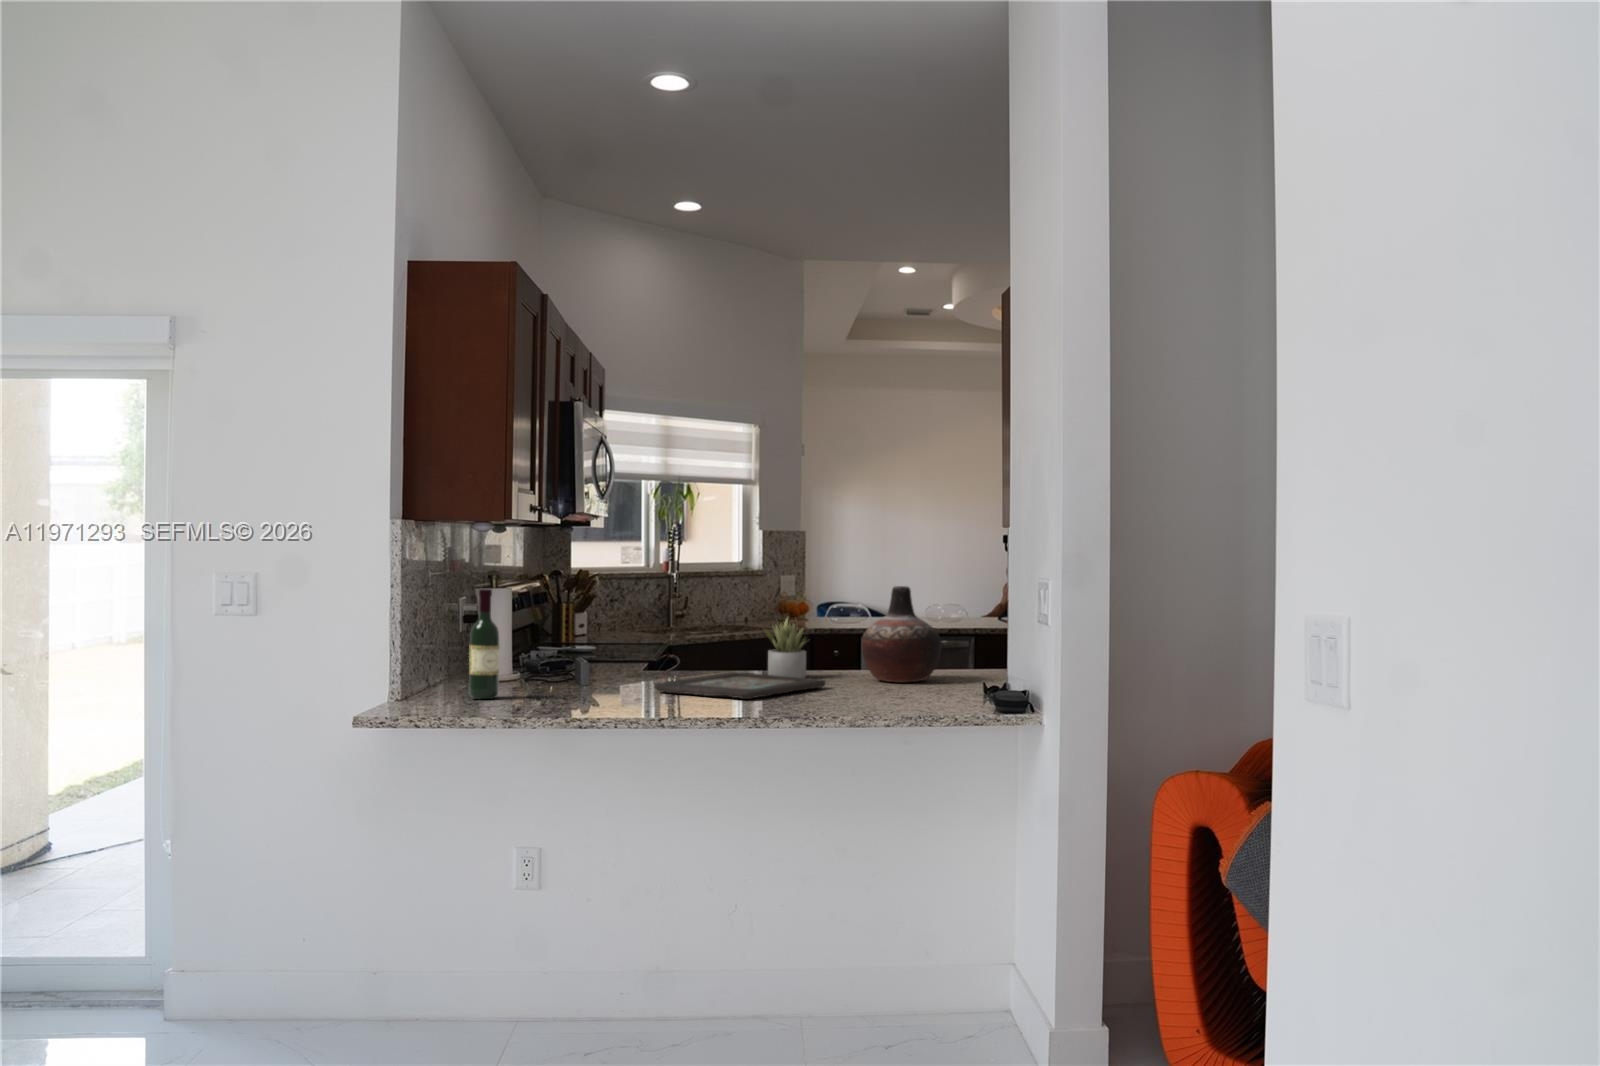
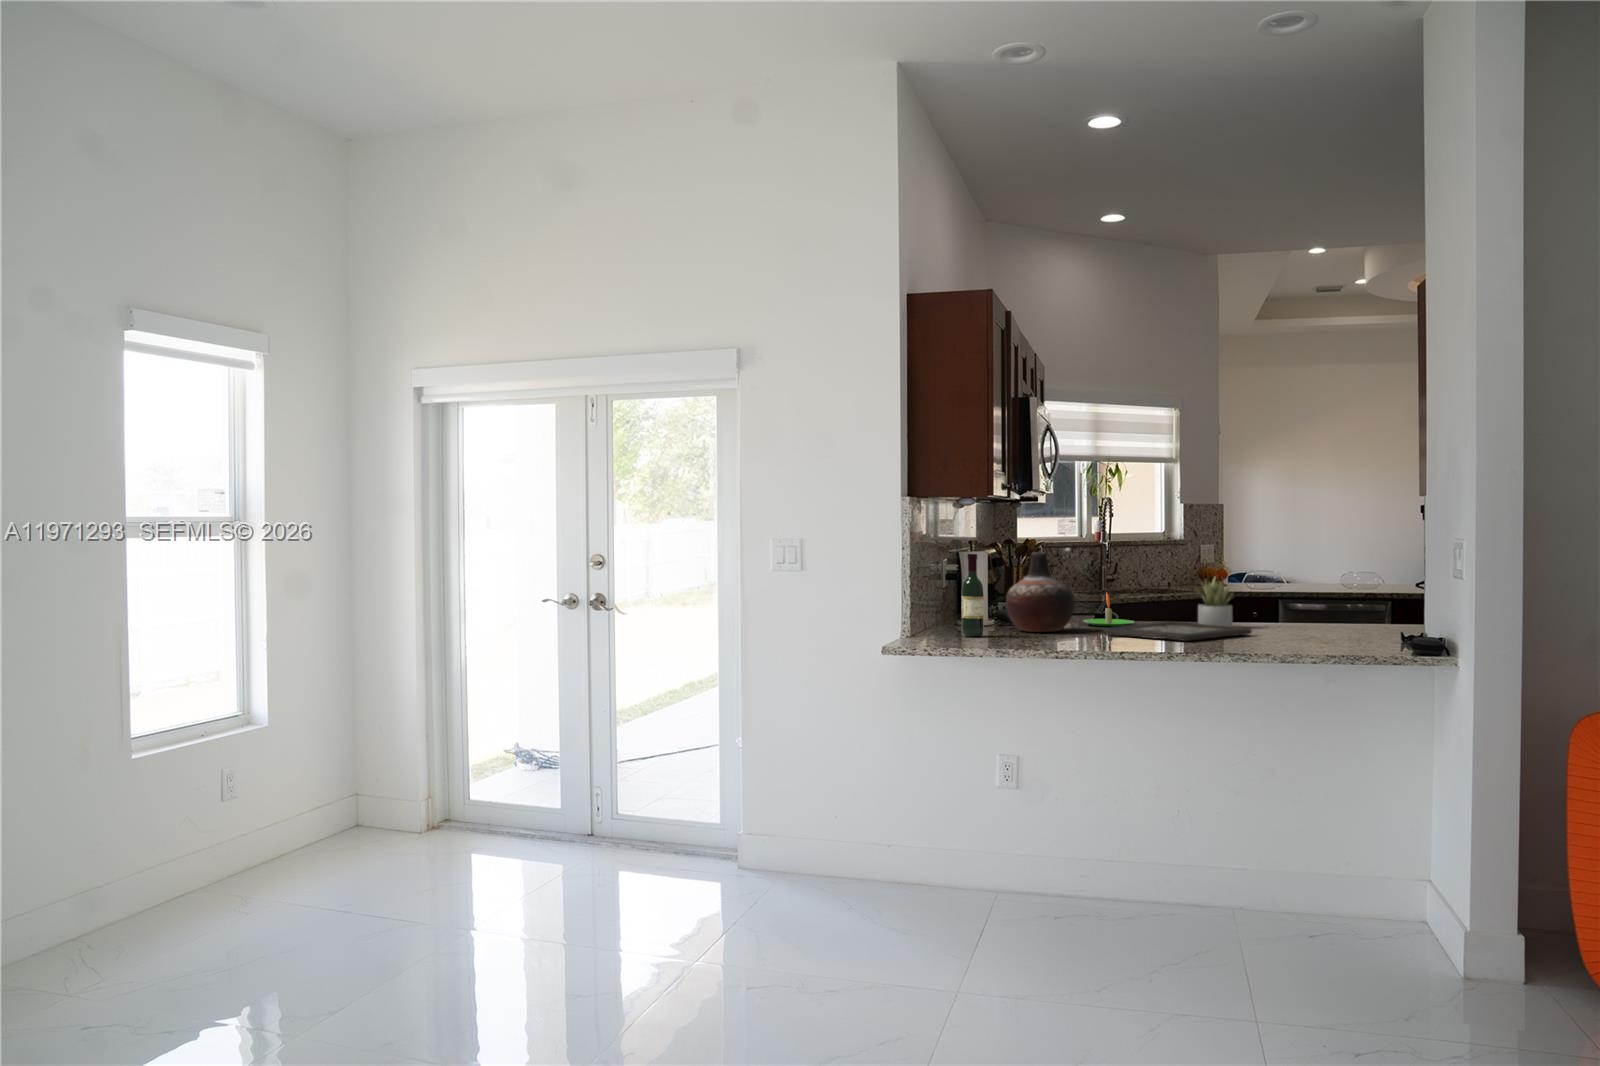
vase: present [862,586,942,682] -> present [1006,552,1075,632]
candle: none [634,636,696,678] -> present [1083,593,1134,627]

